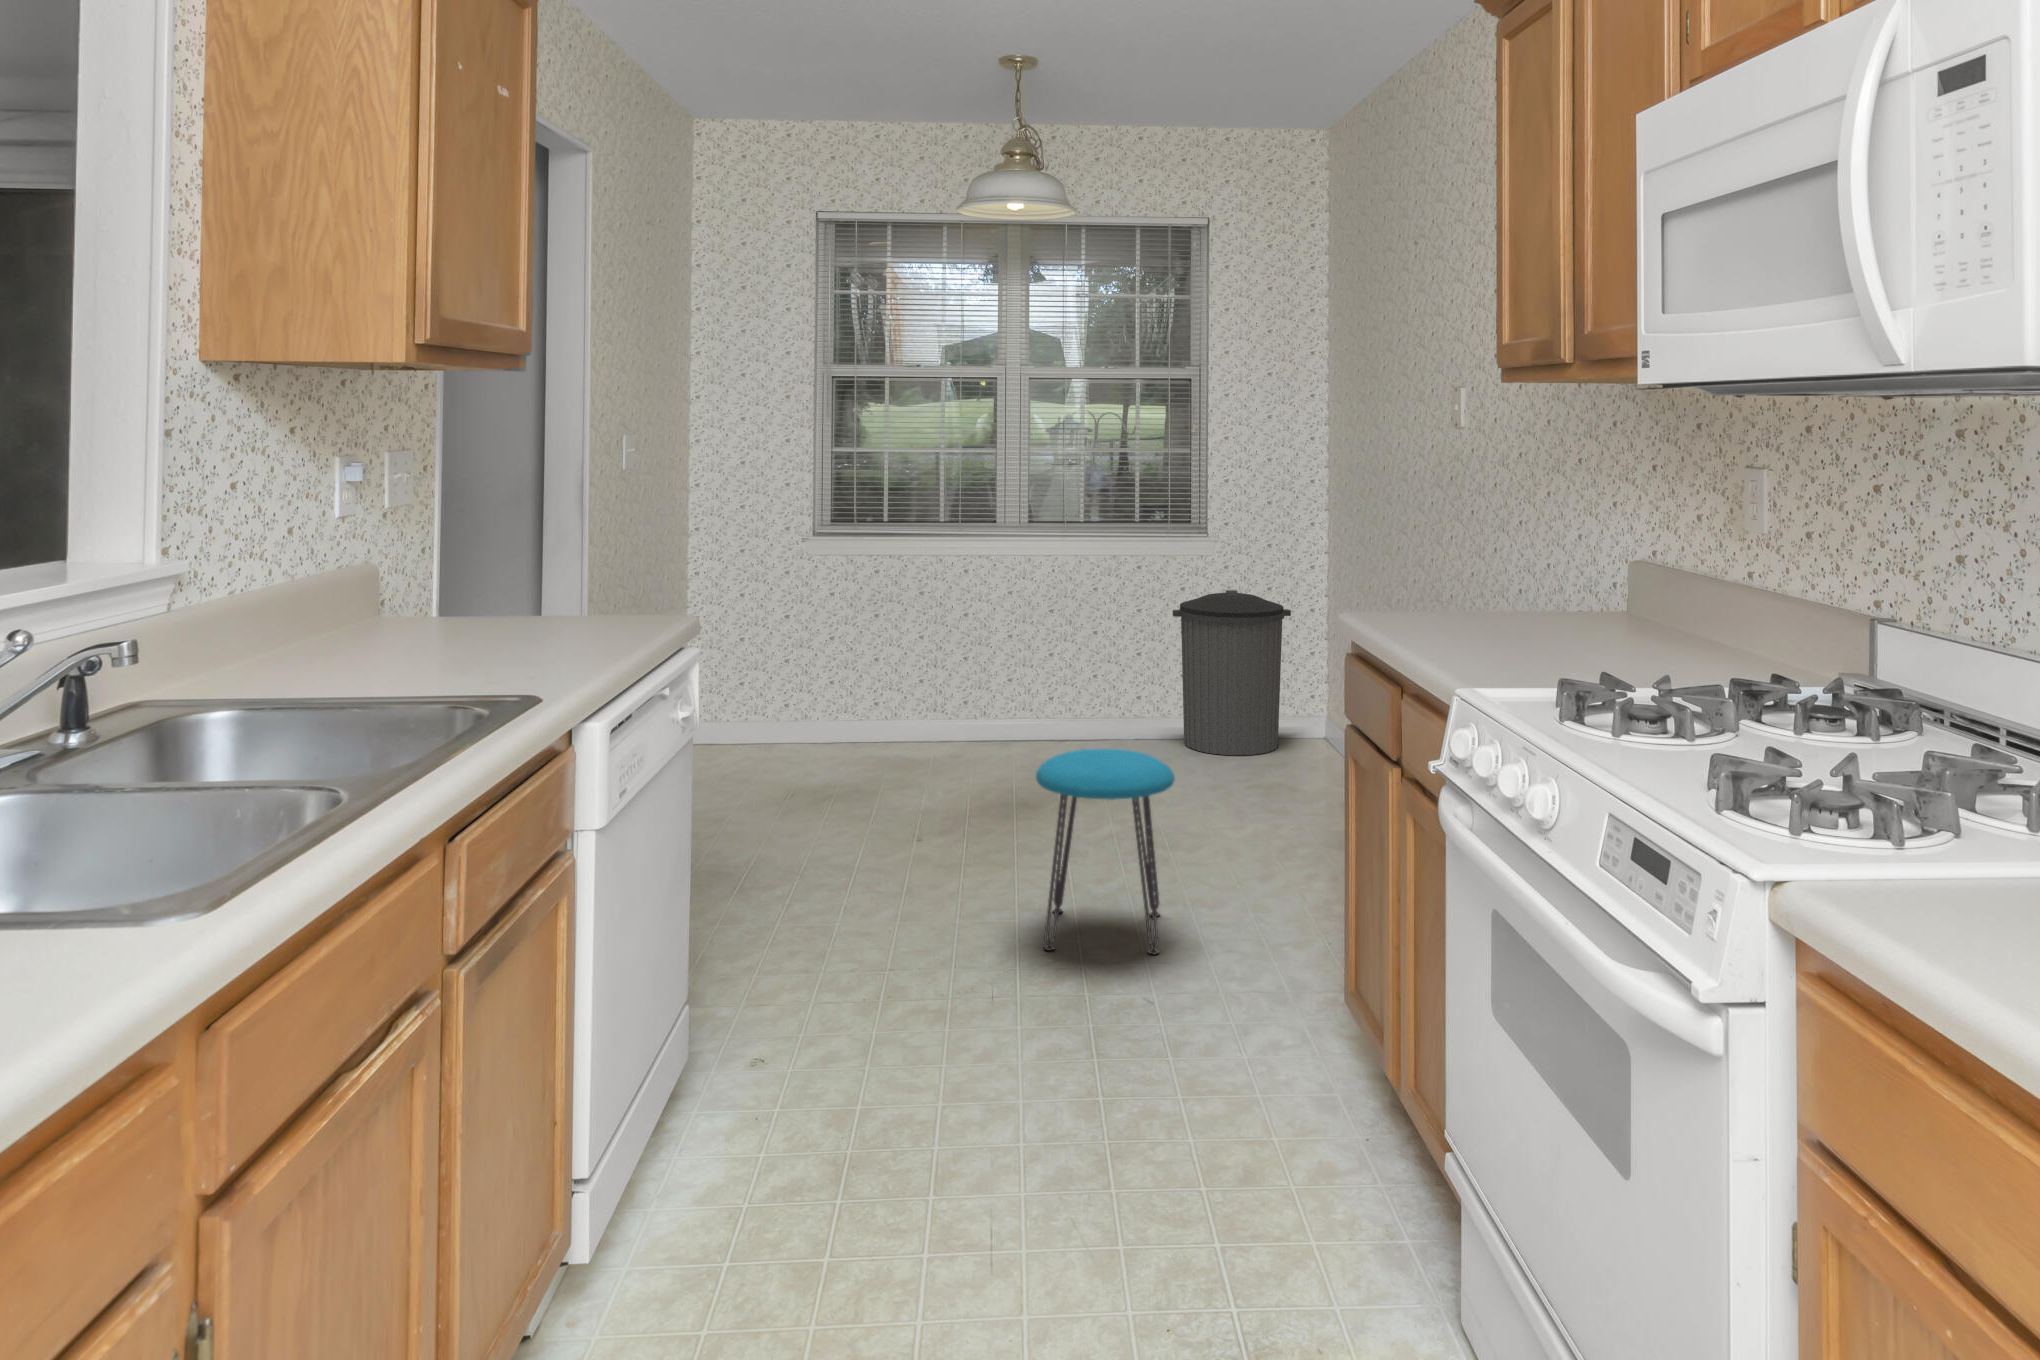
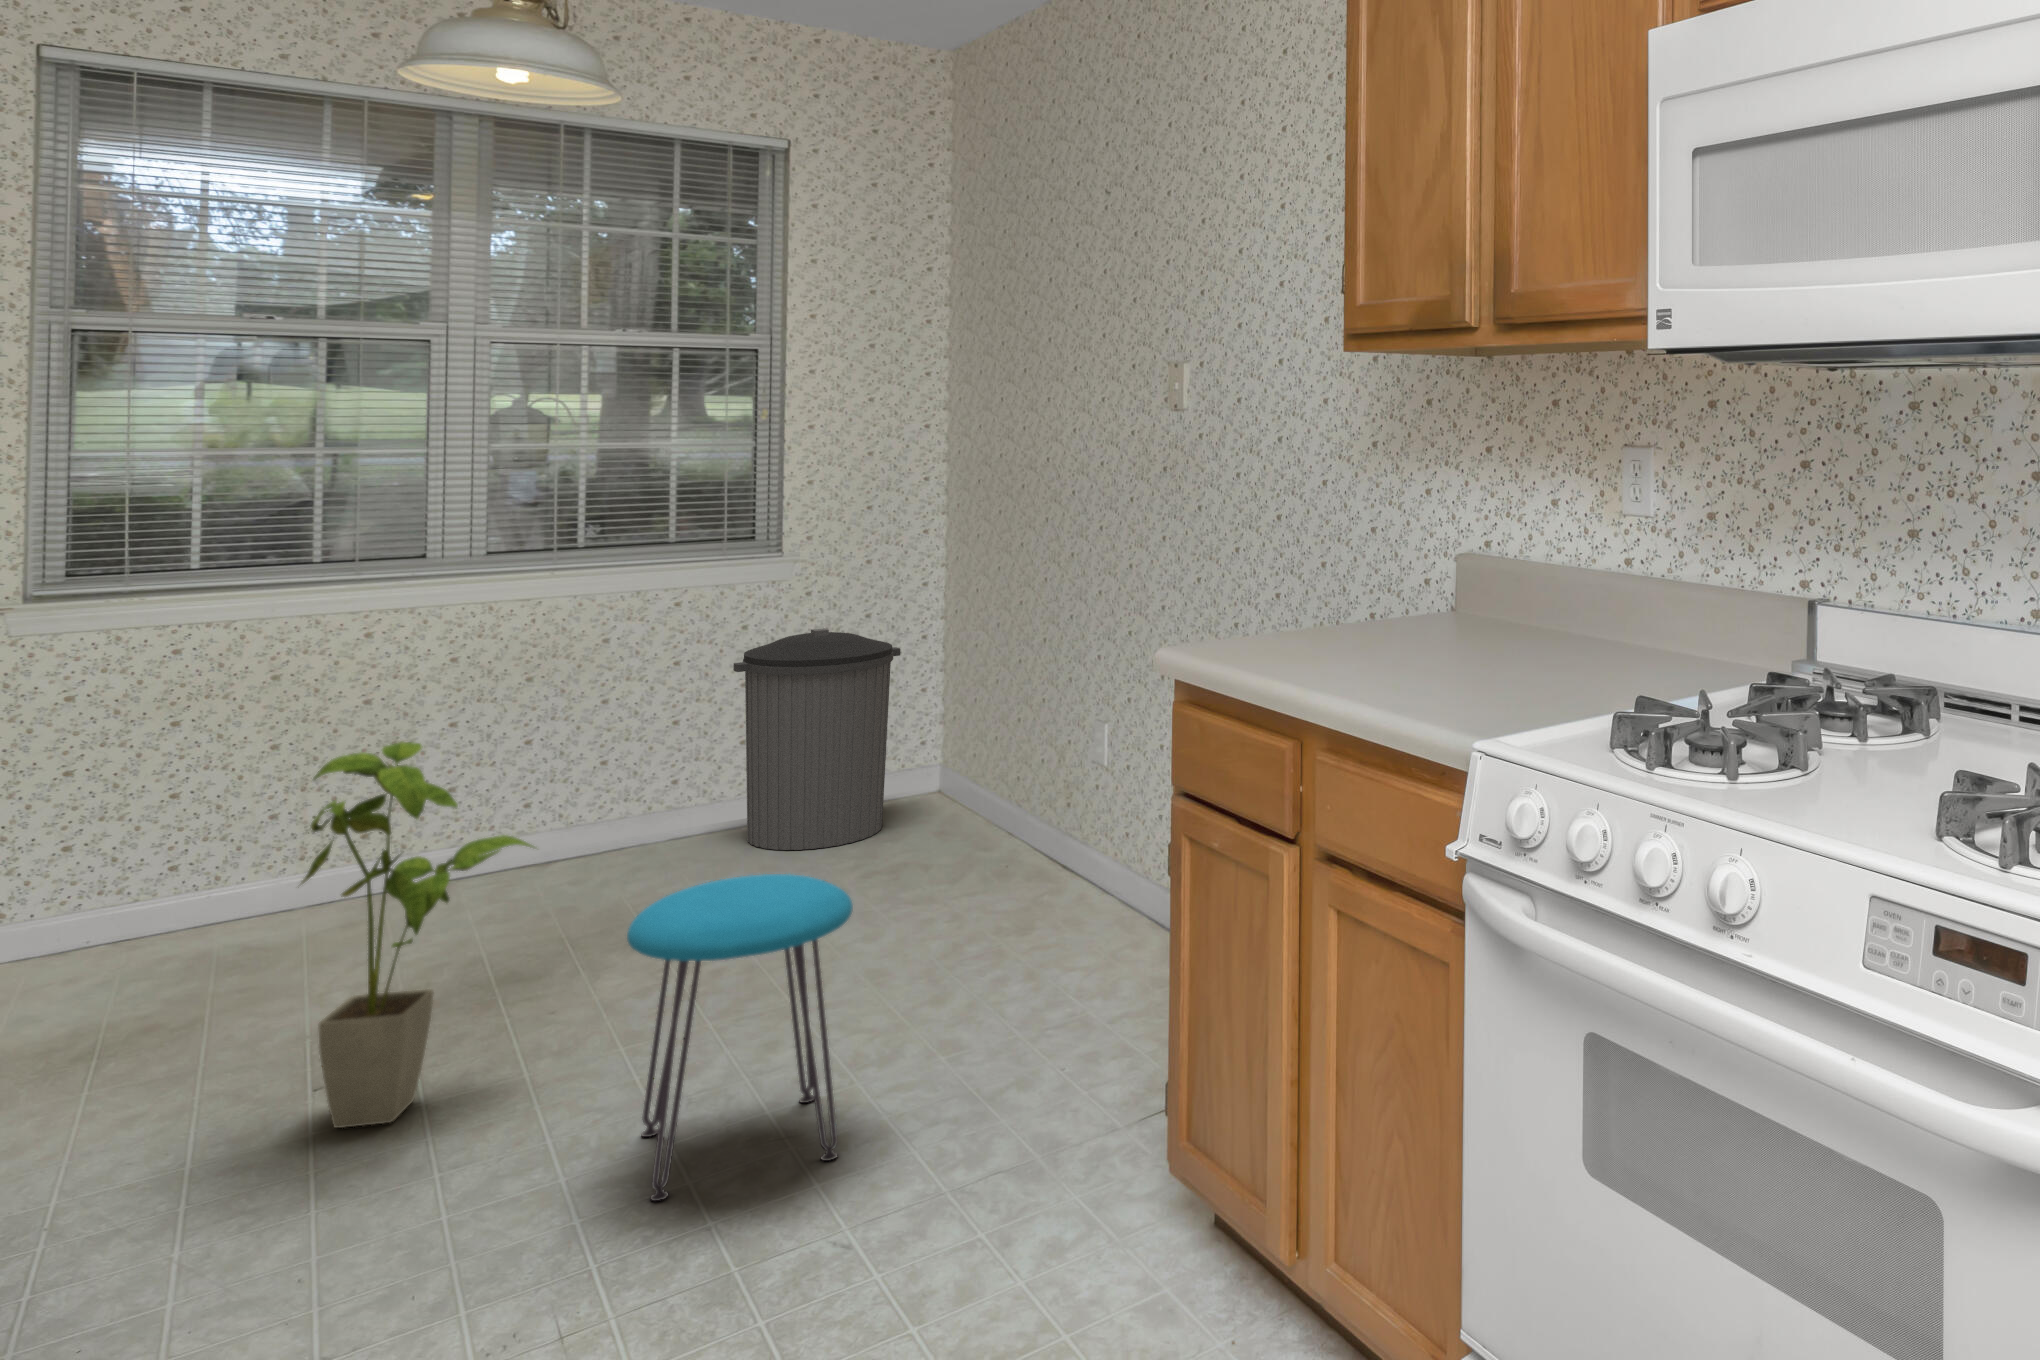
house plant: none [883,633,1009,871] -> present [302,742,534,1128]

